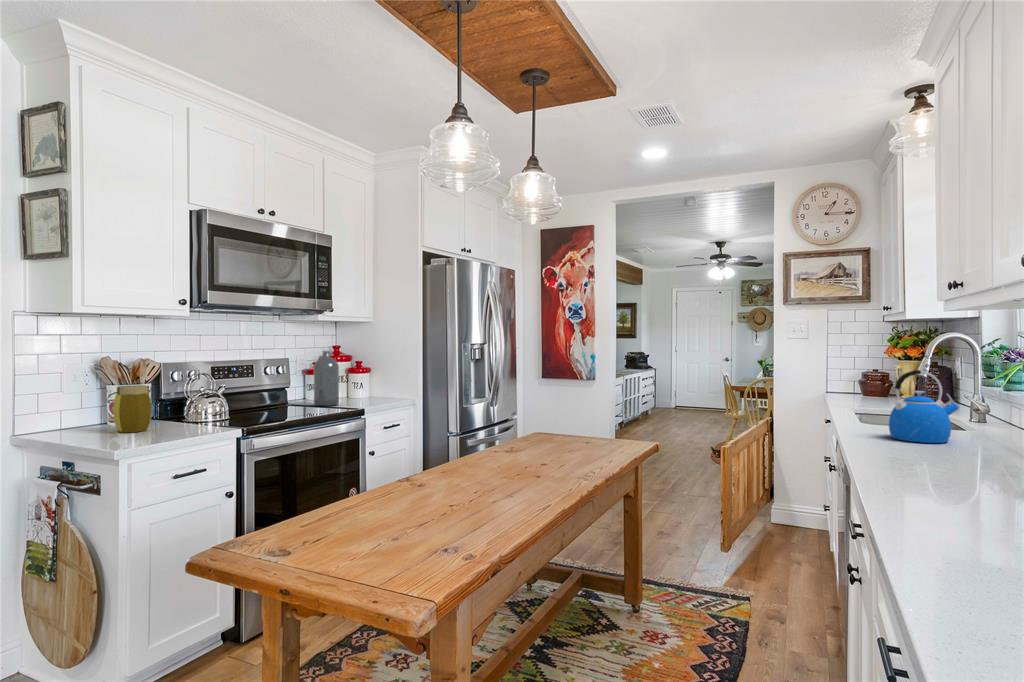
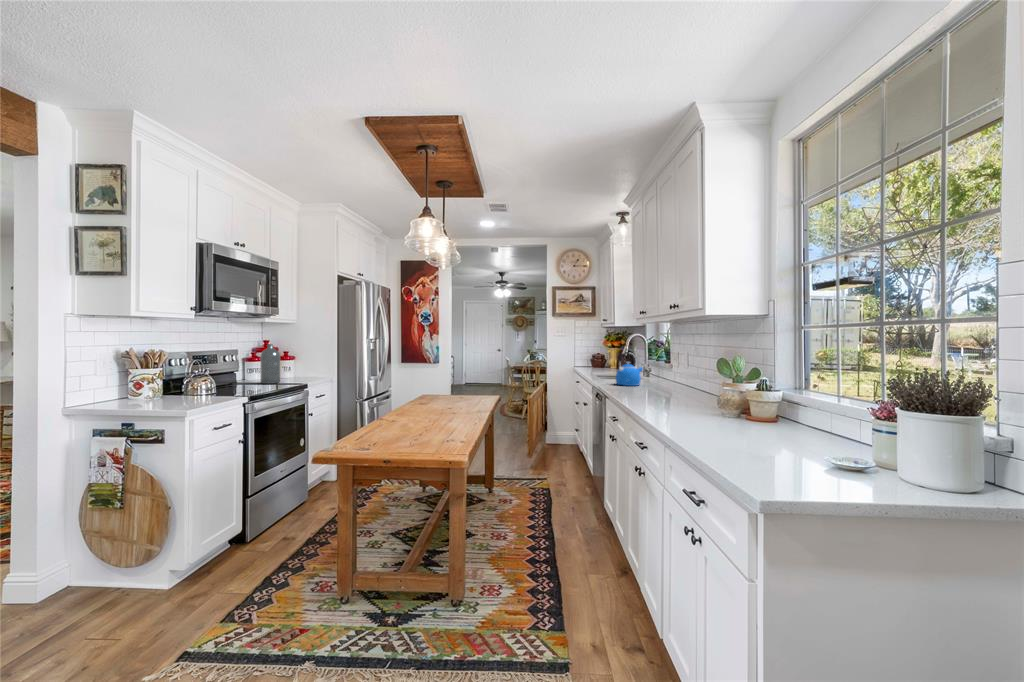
jar: present [113,385,151,433] -> none [134,370,166,405]

